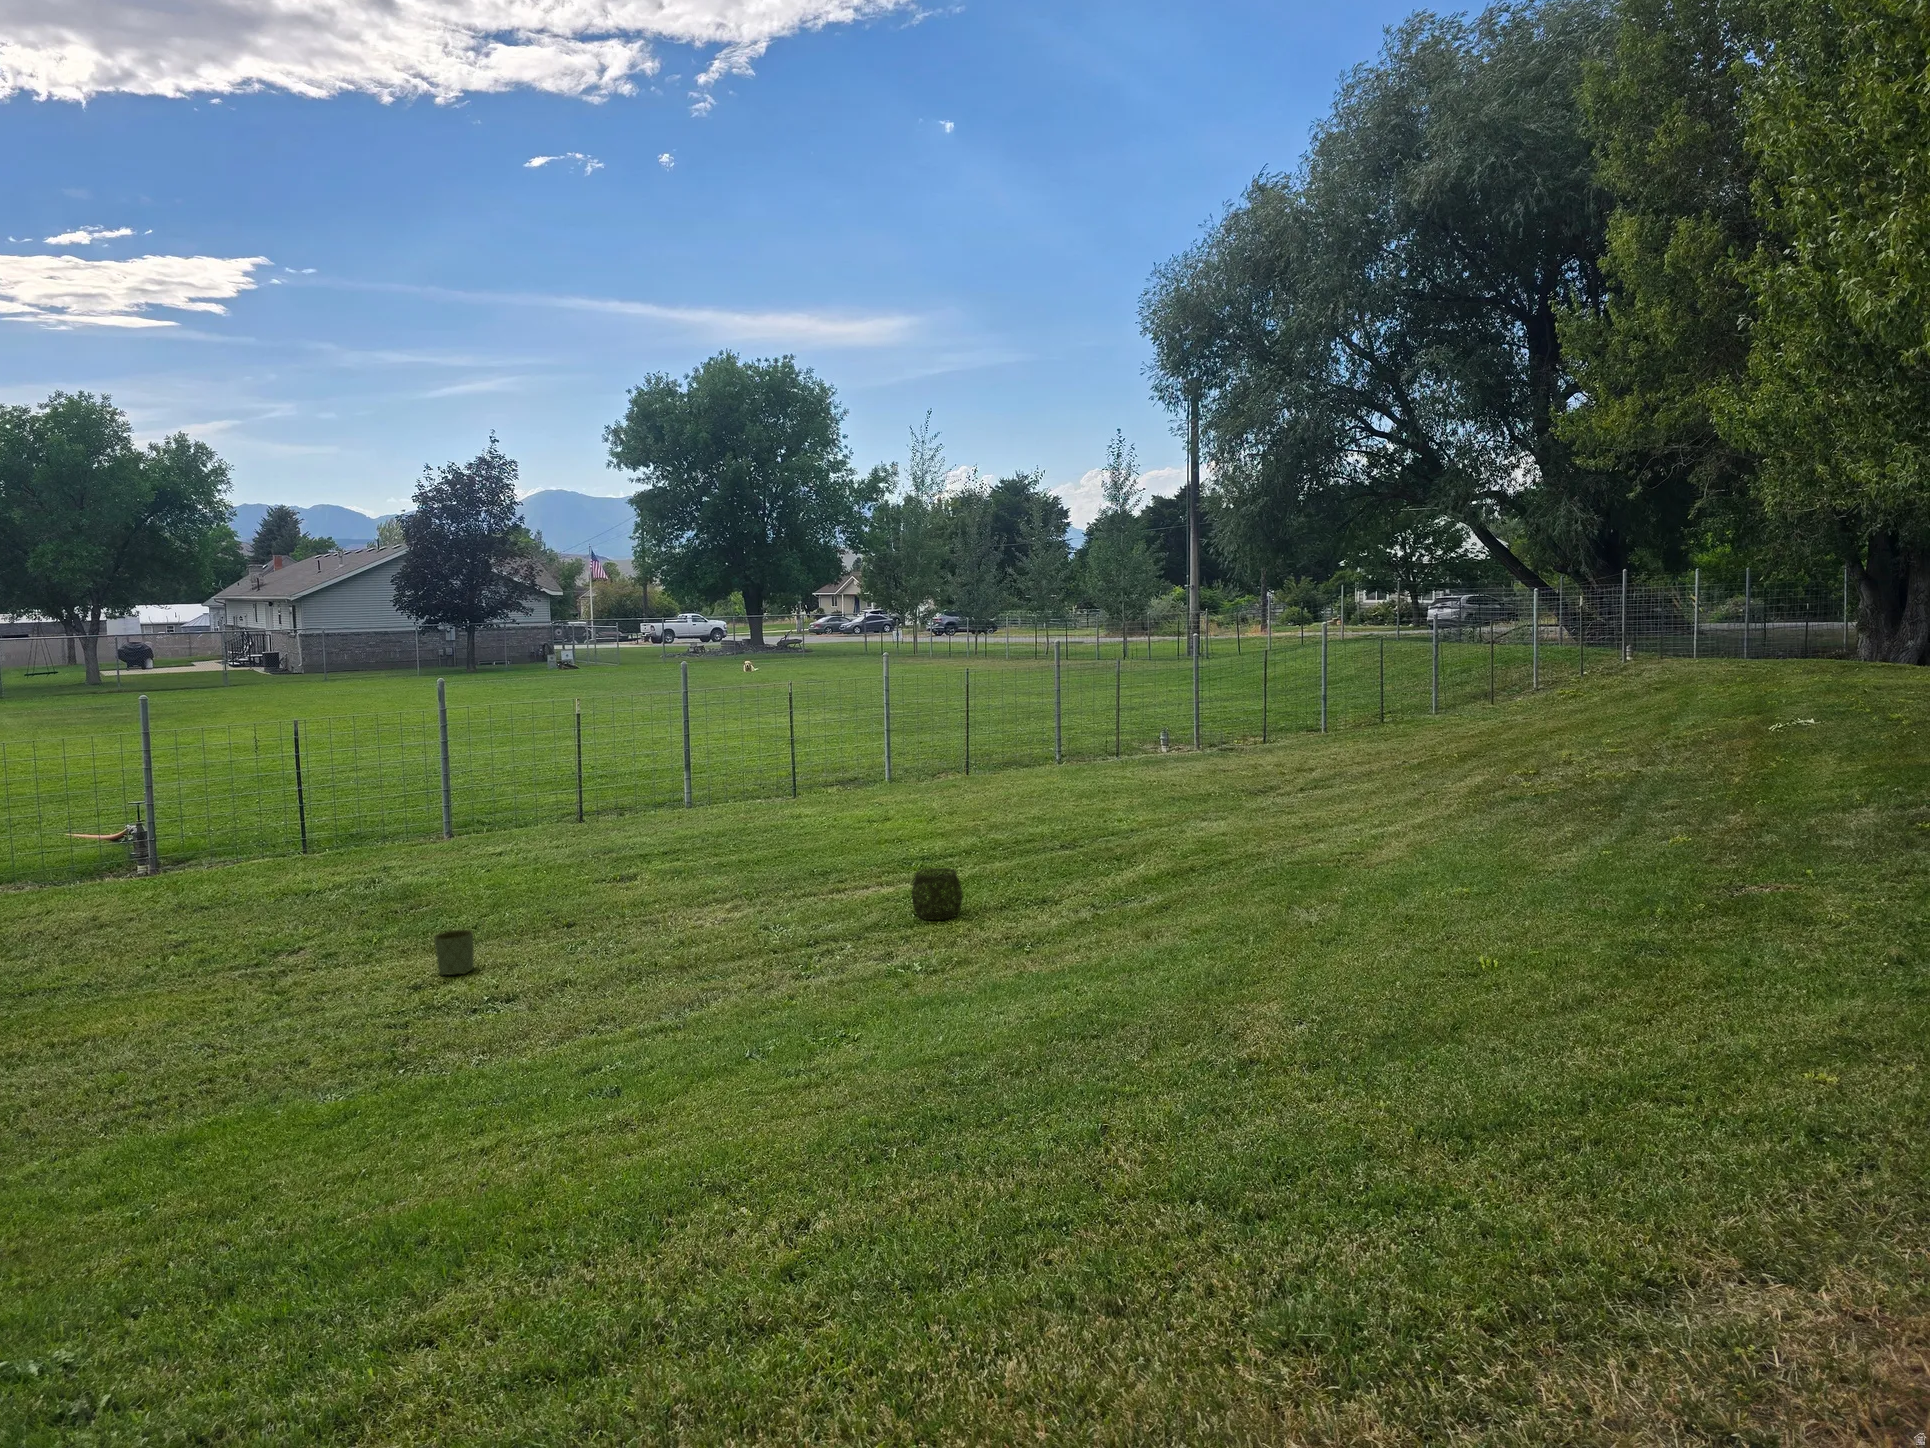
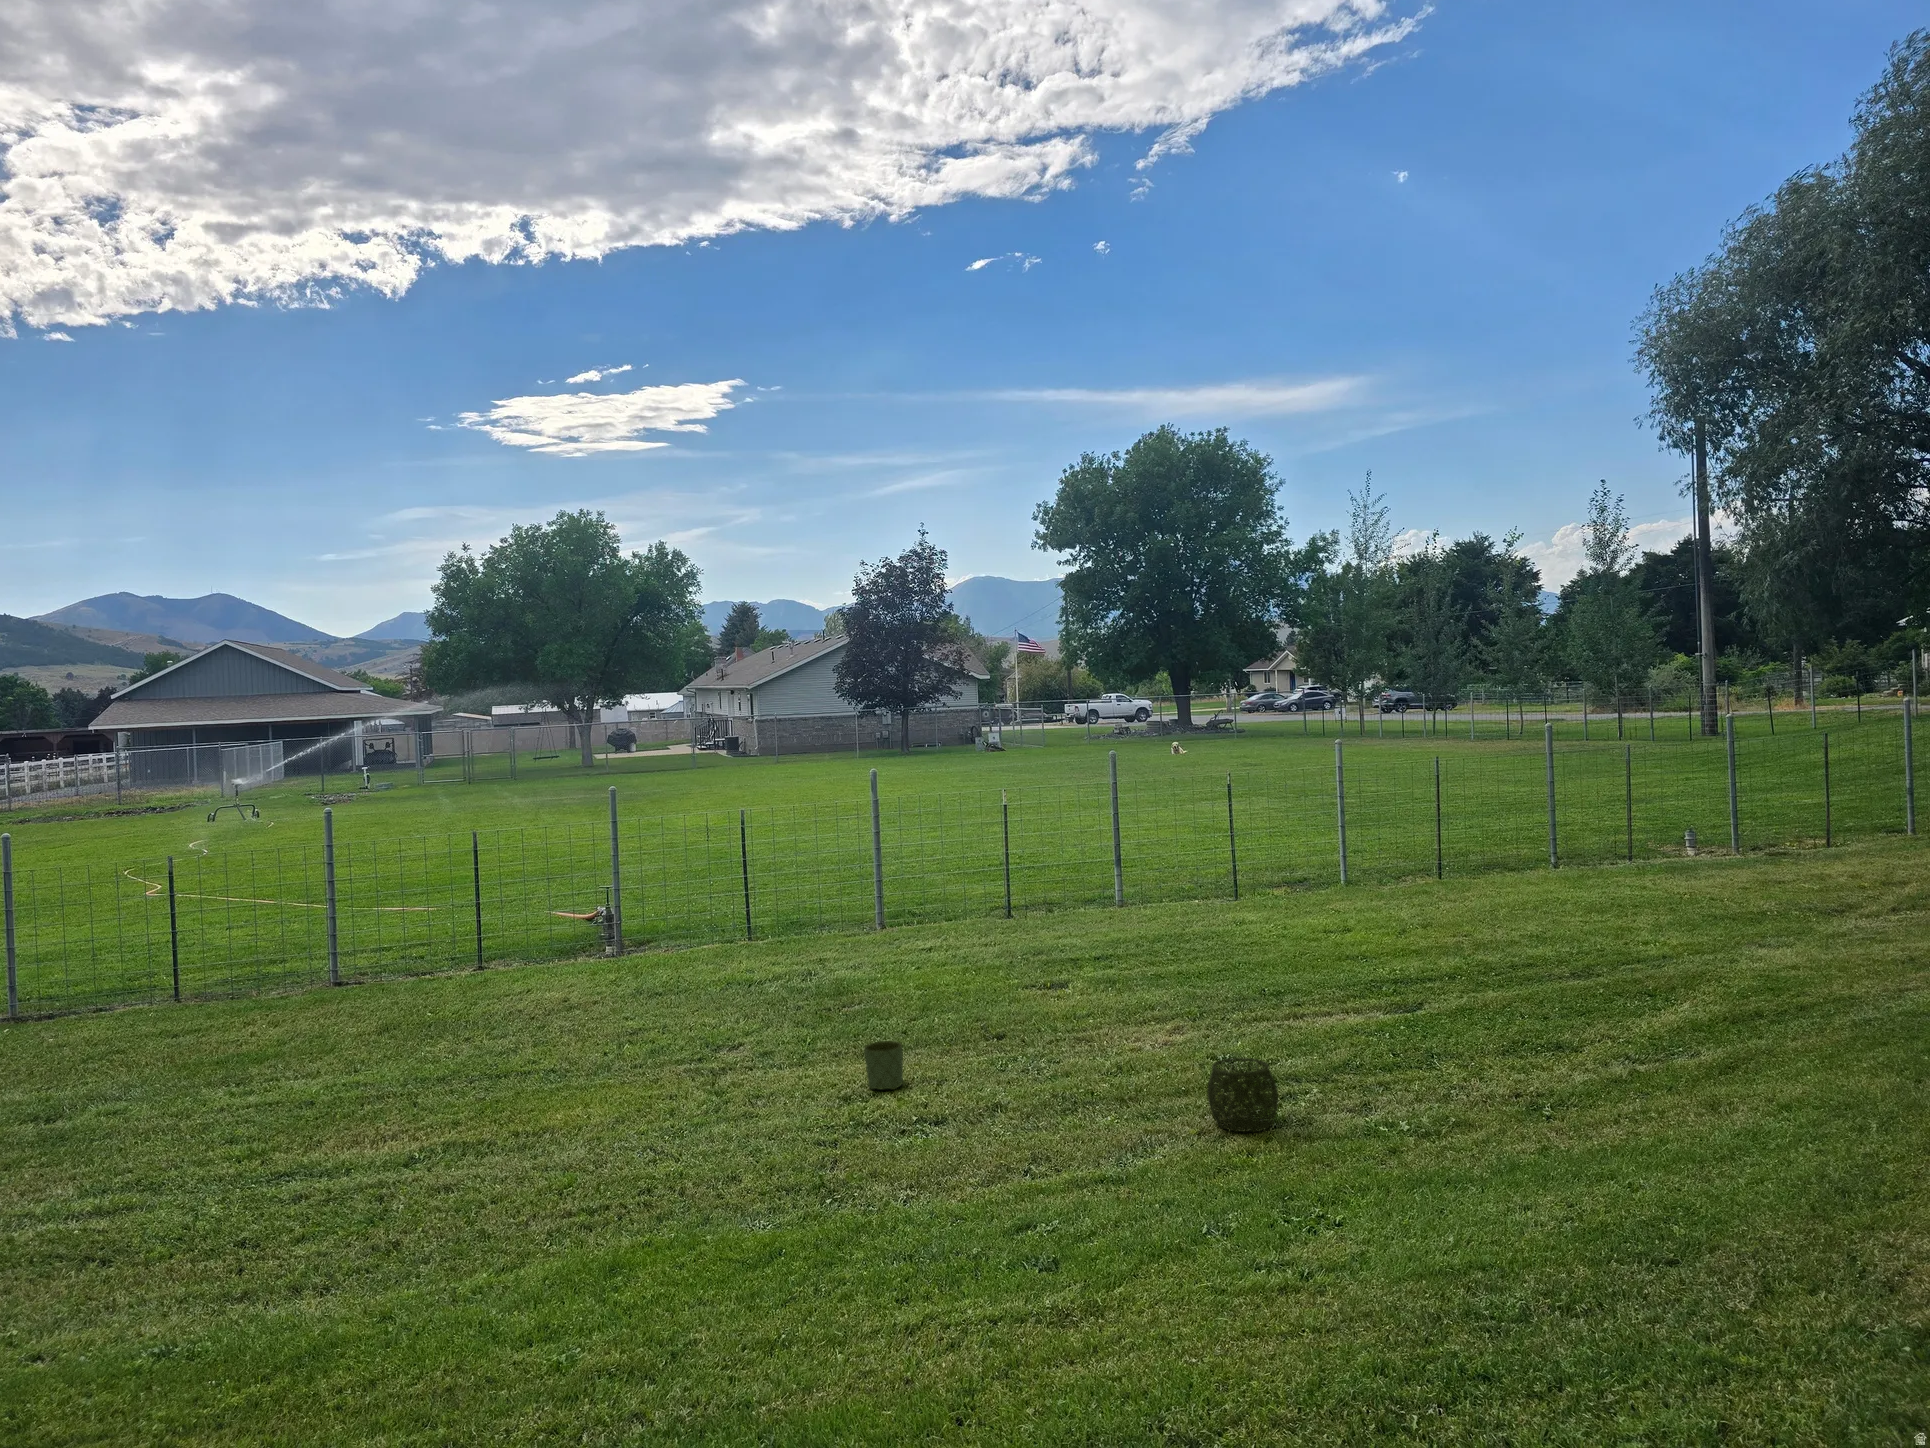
woven basket: present [912,868,963,920] -> present [1207,1058,1279,1132]

